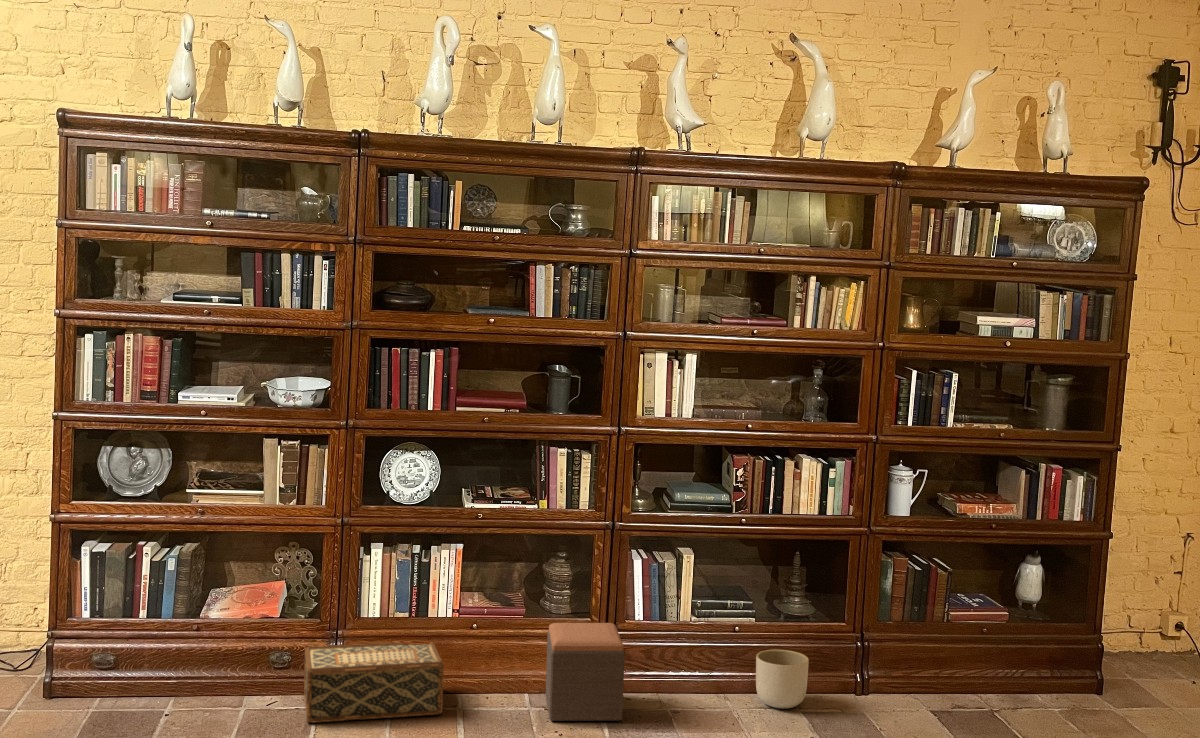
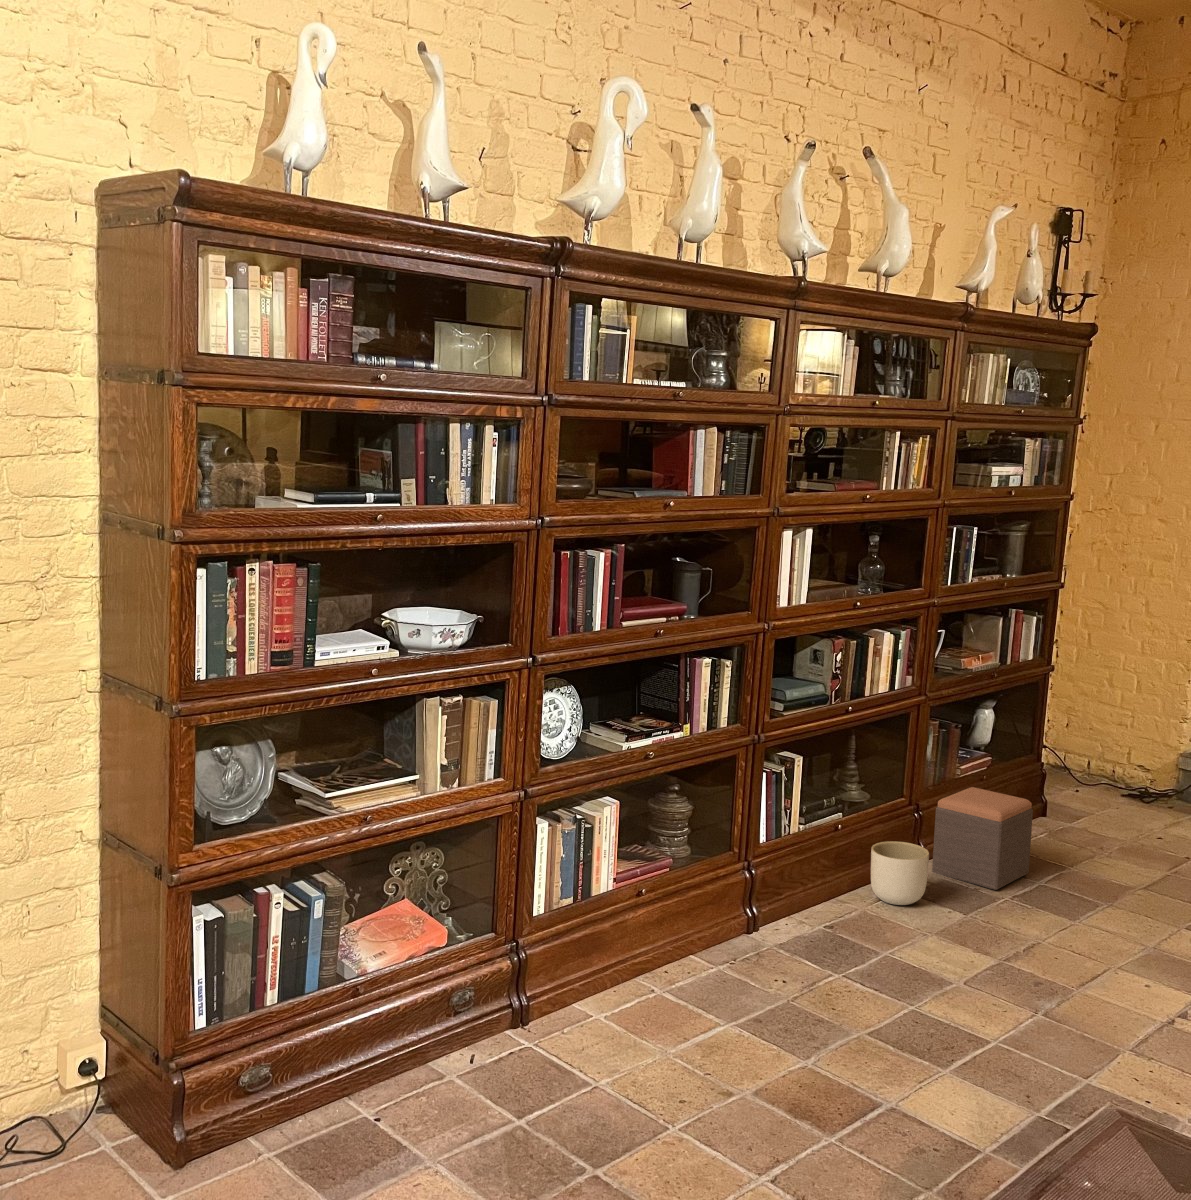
footstool: present [546,623,625,721] -> present [932,787,1033,890]
woven basket: present [304,642,444,723] -> none [491,925,675,1073]

